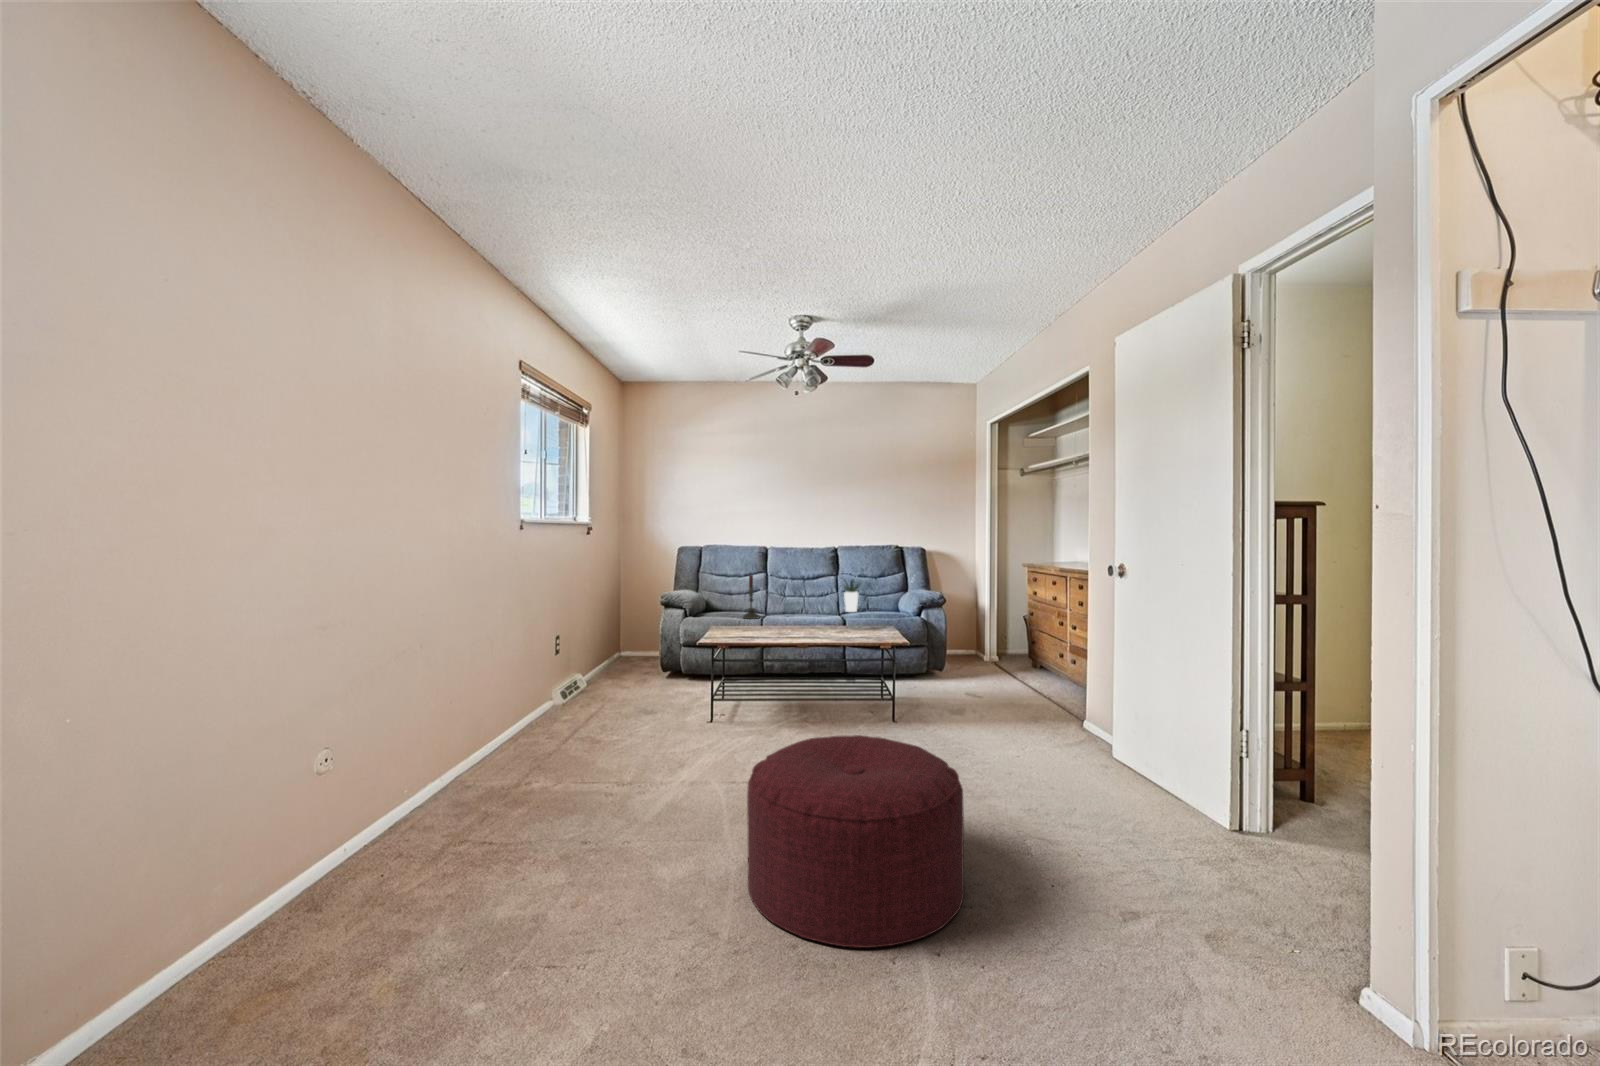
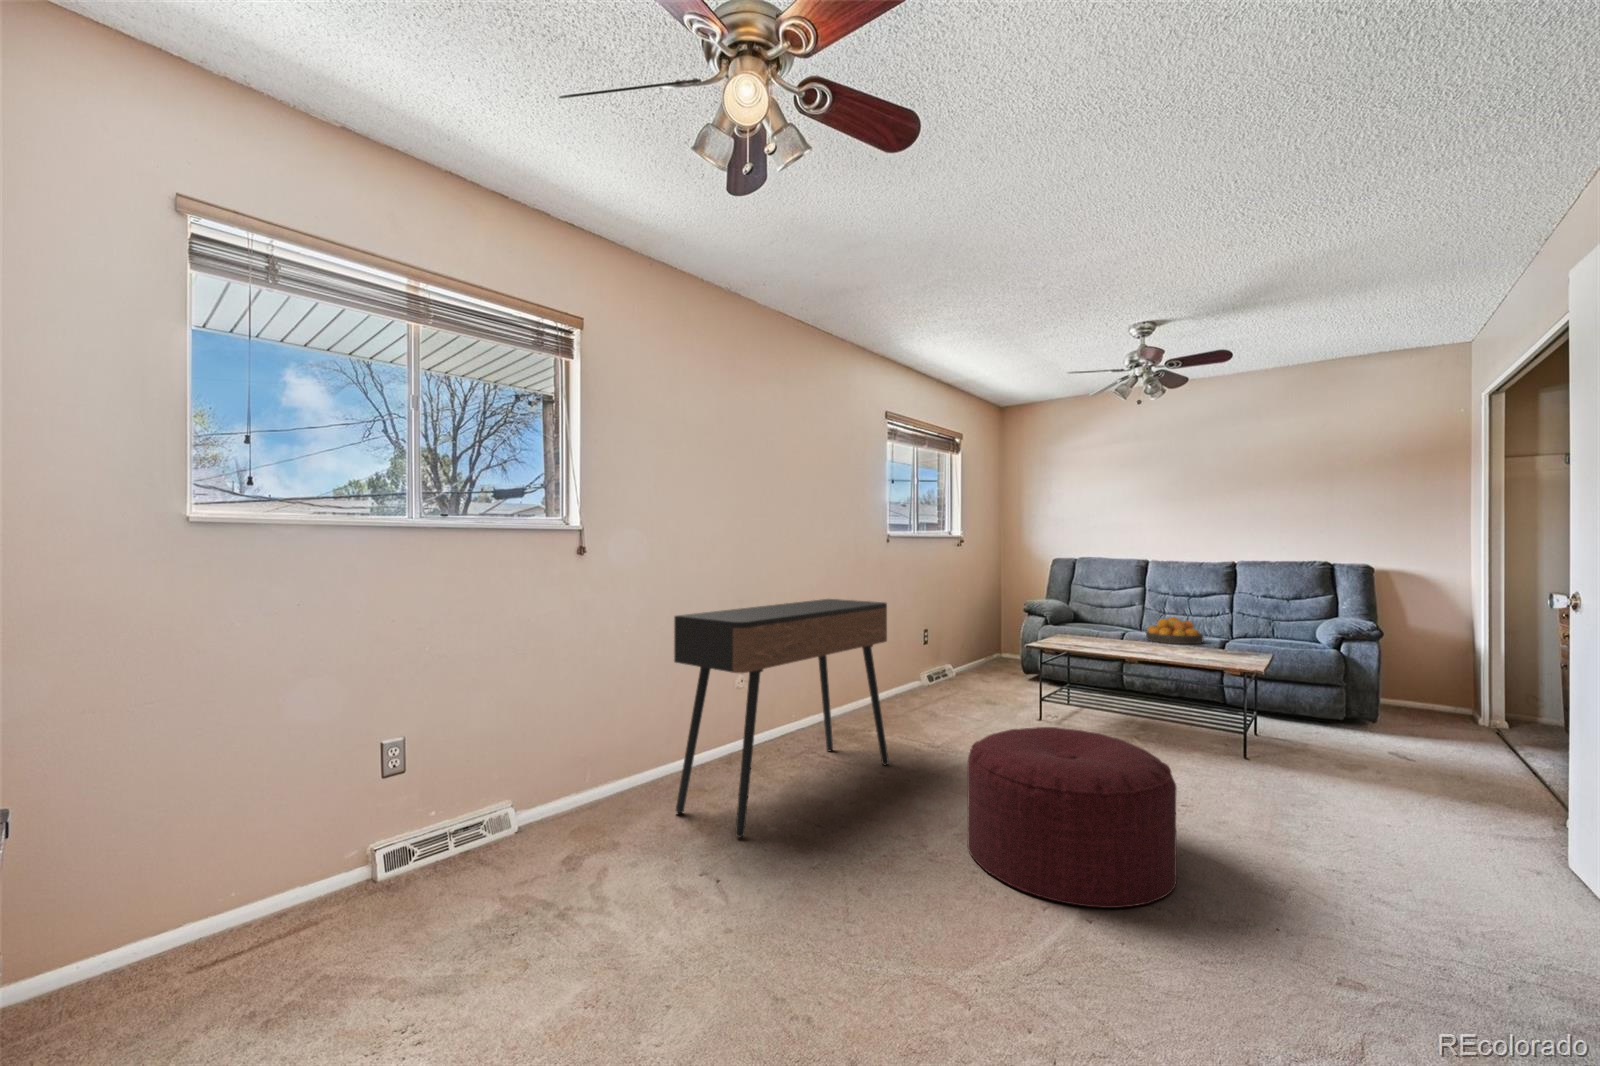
candle: present [743,575,760,619] -> none [1107,586,1126,633]
potted plant: present [844,580,859,612] -> none [1227,596,1278,637]
fruit bowl: none [785,600,832,626] -> present [1146,617,1203,644]
console table: none [256,612,587,1040] -> present [674,599,889,837]

